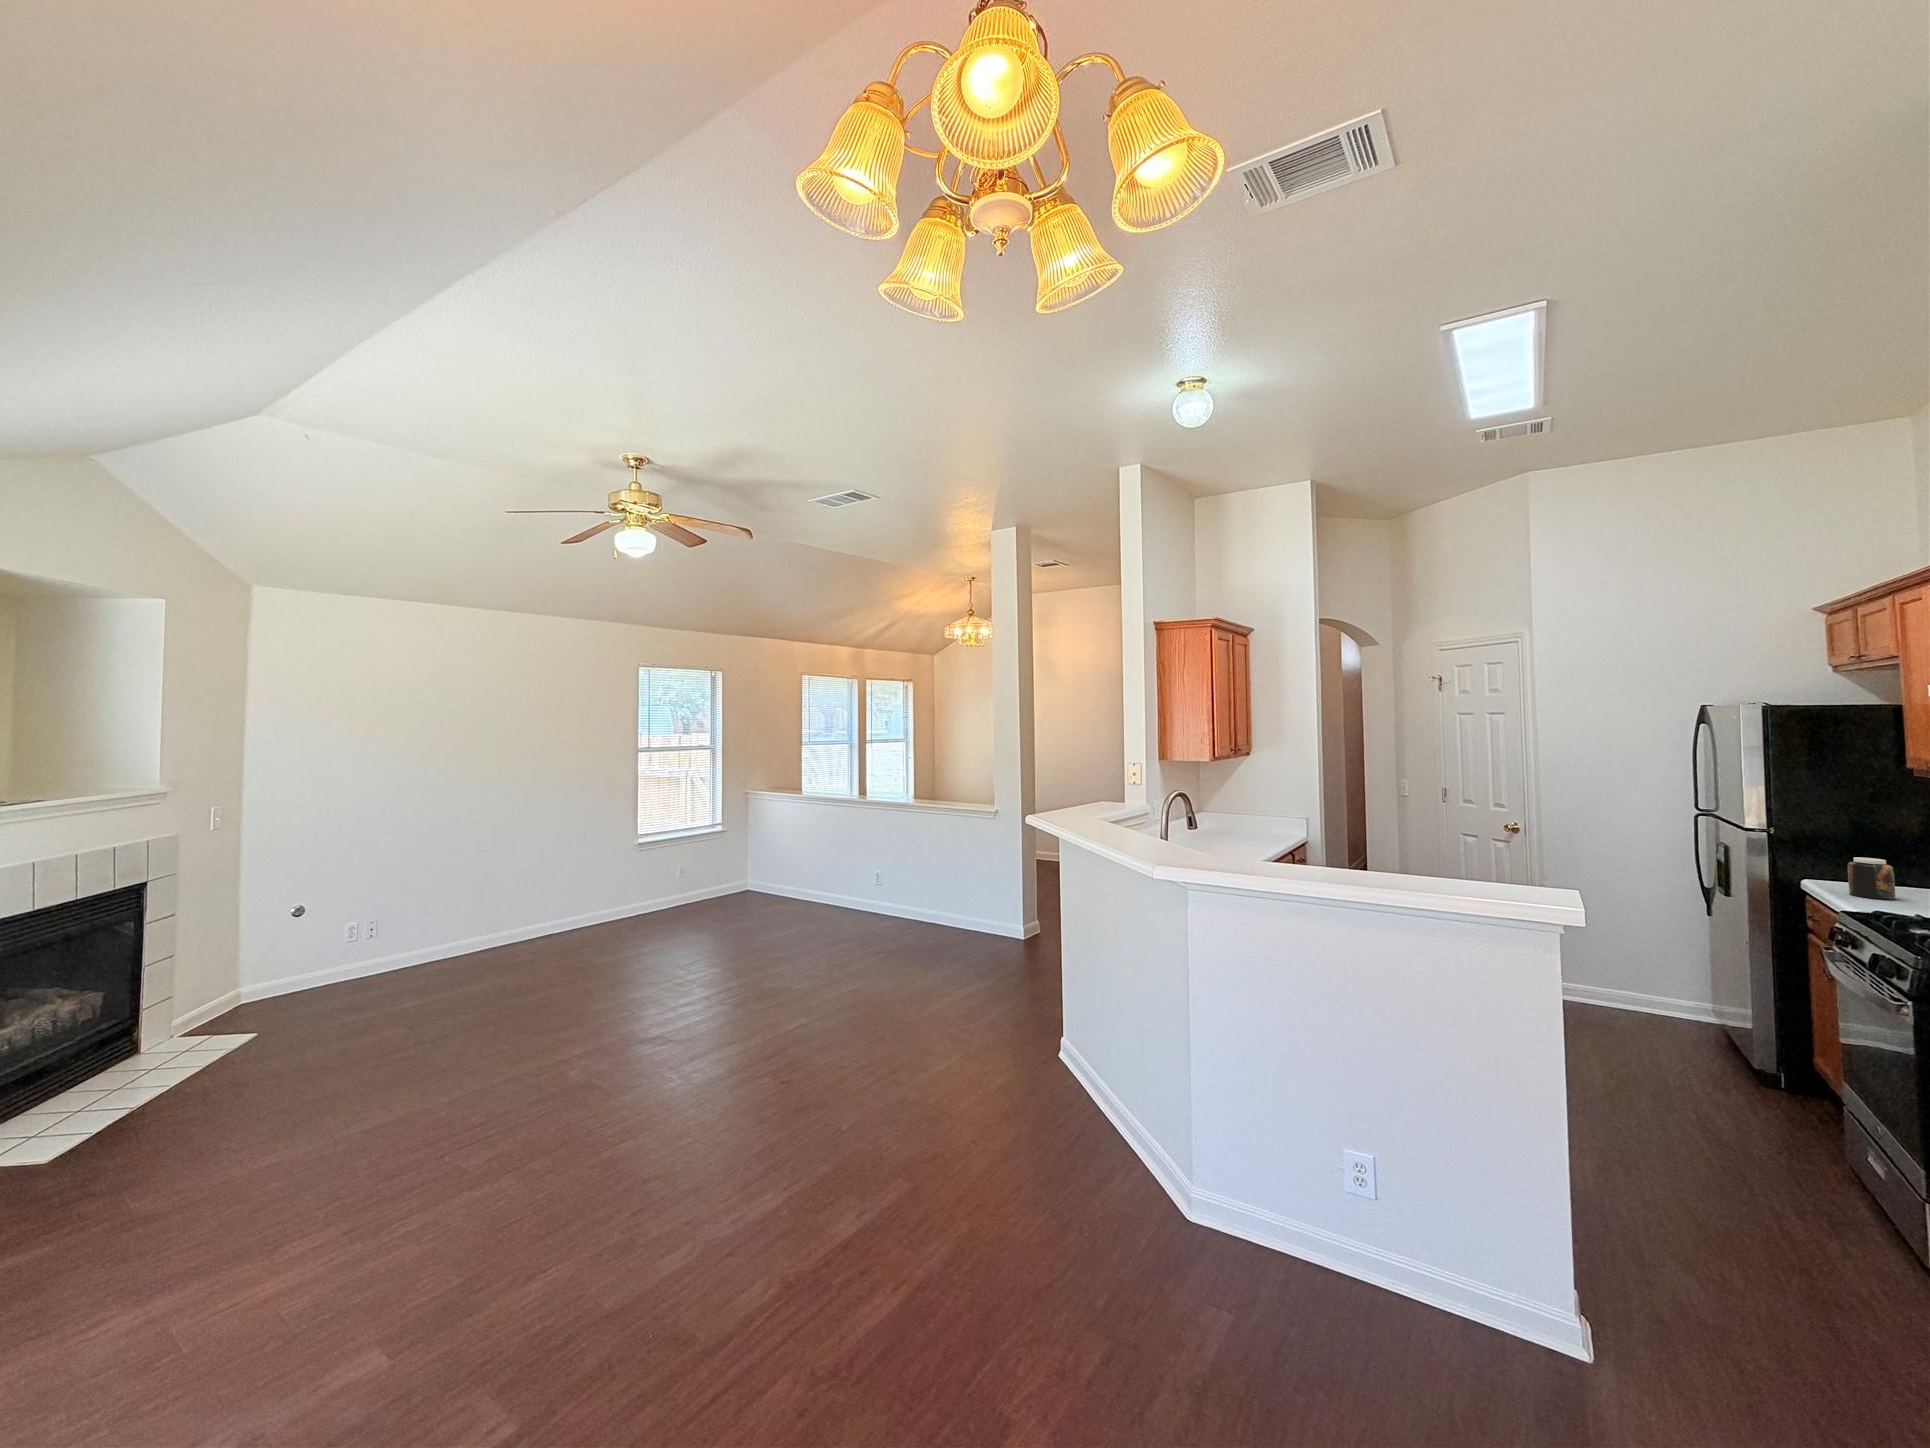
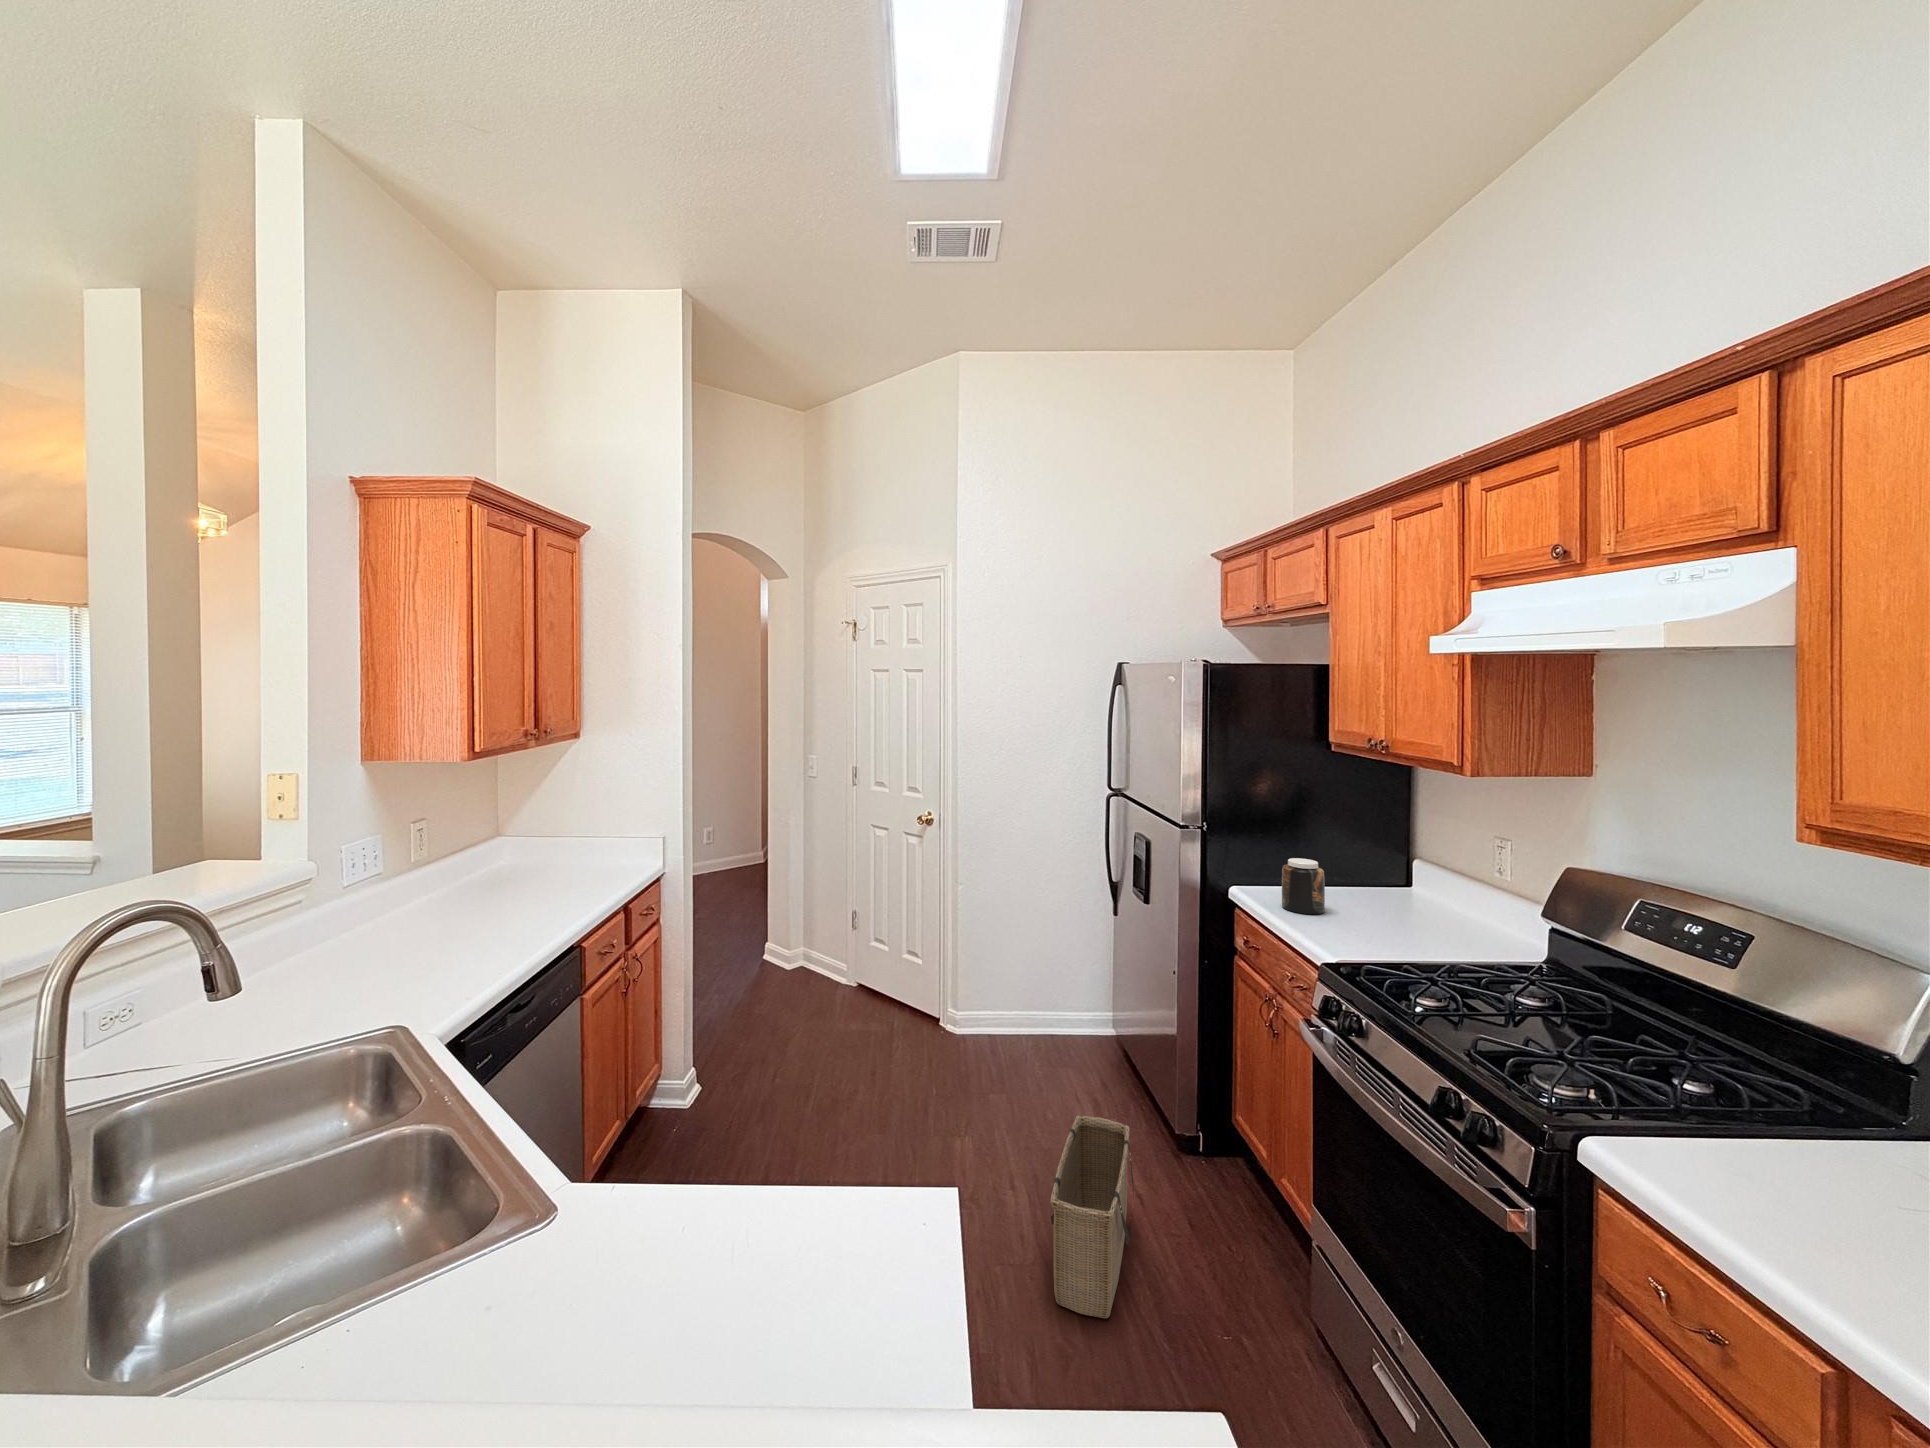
basket: none [1605,1019,1689,1118] -> present [1050,1116,1134,1318]

